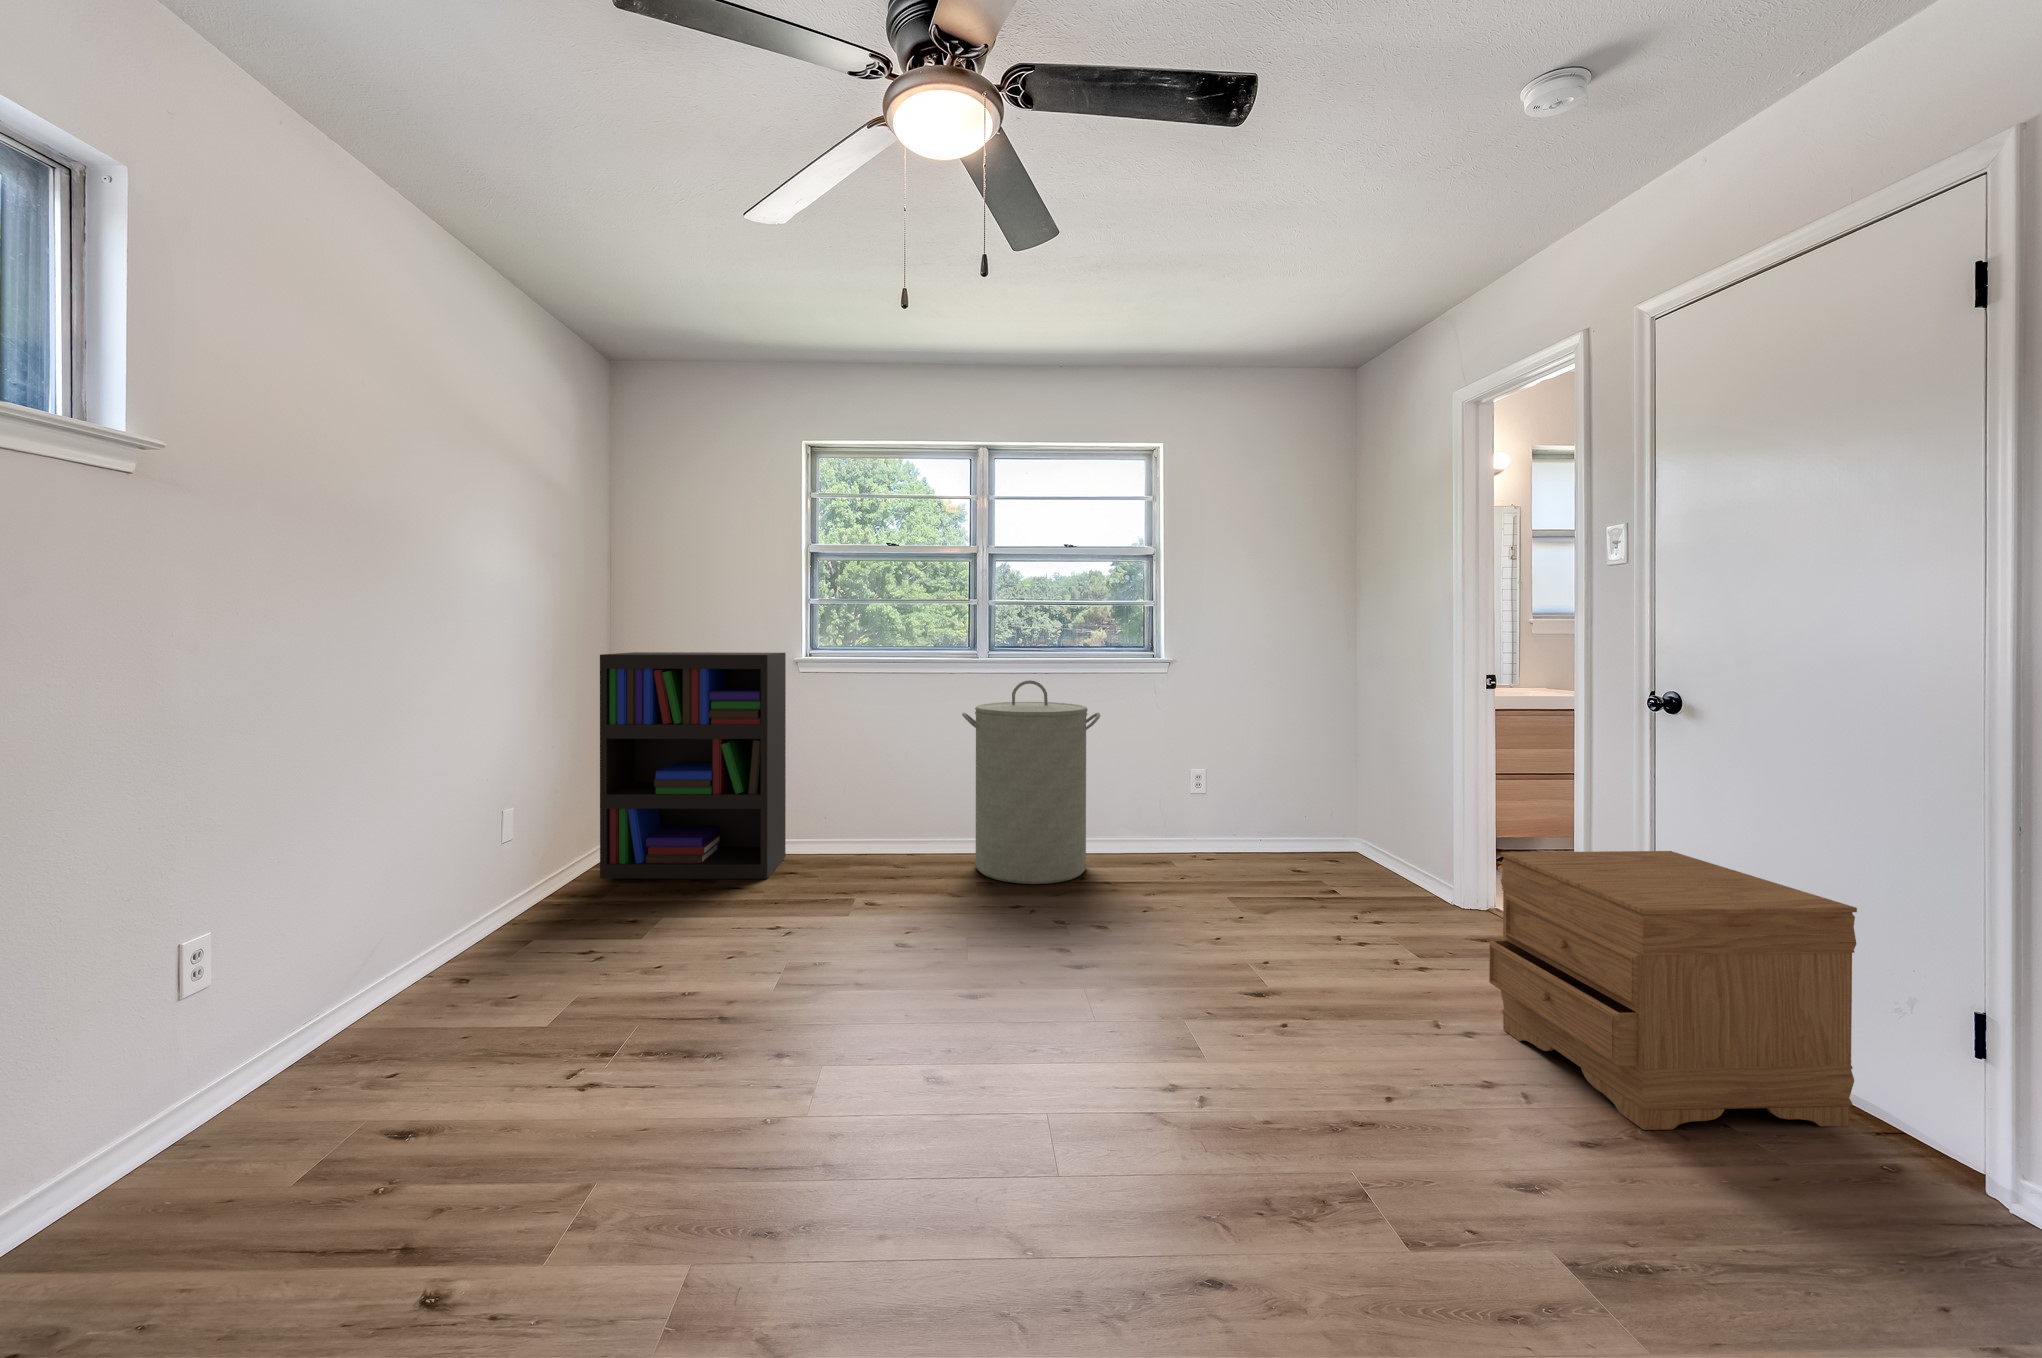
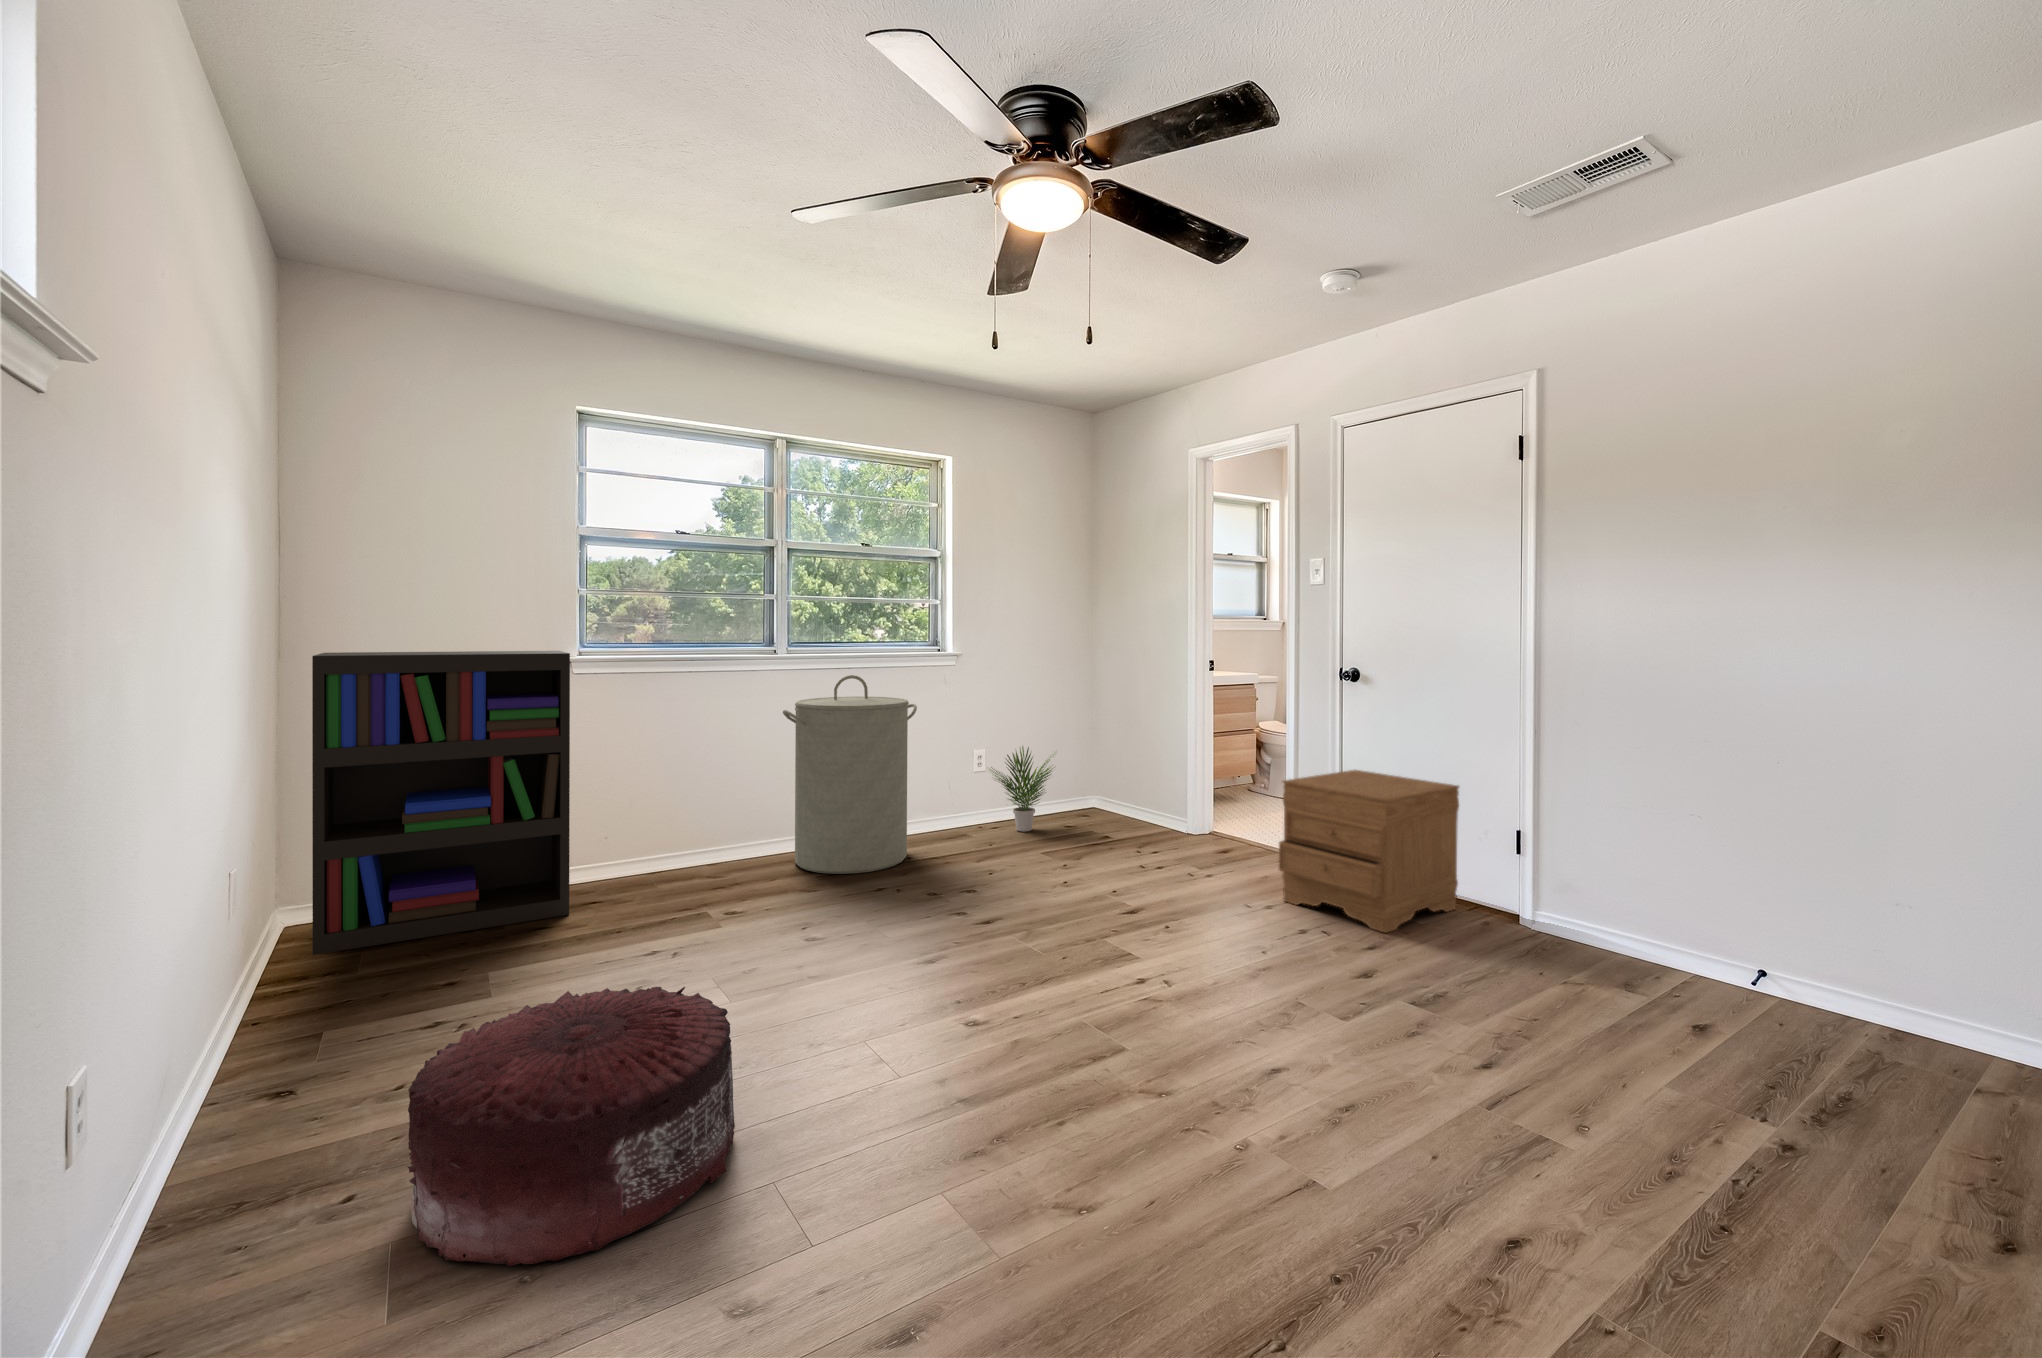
potted plant: none [1196,766,1282,866] -> present [990,746,1052,832]
pouf: none [332,950,638,1196] -> present [408,987,735,1266]

